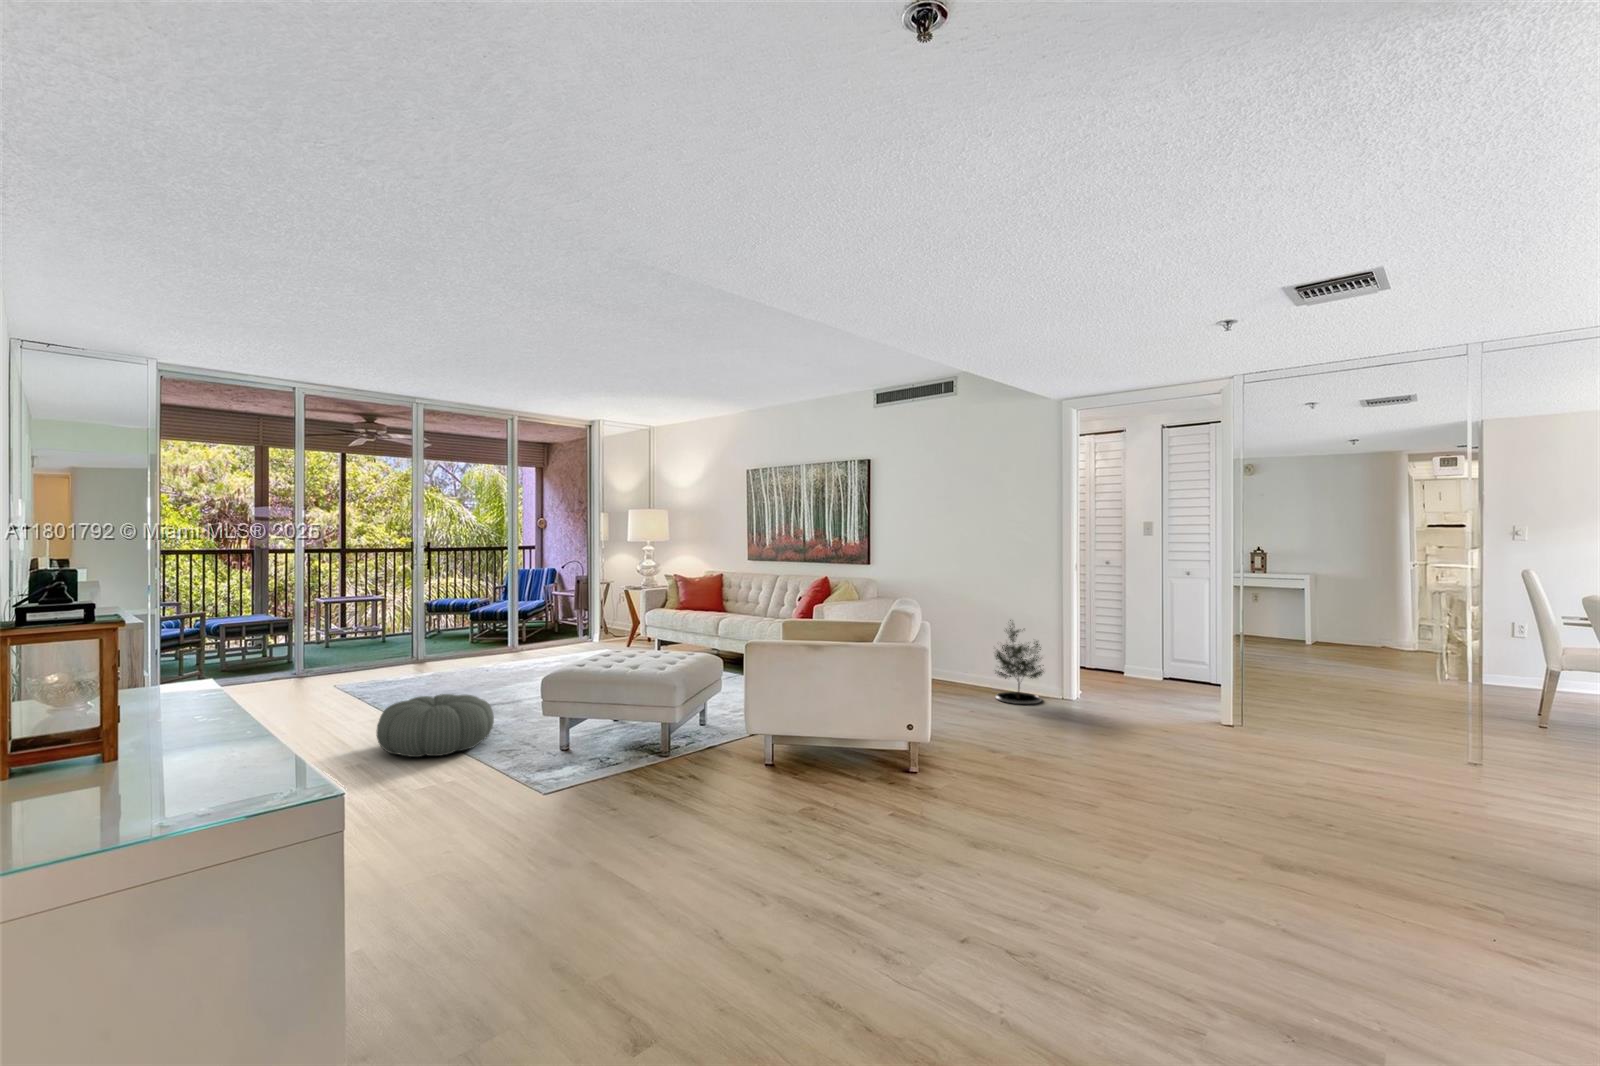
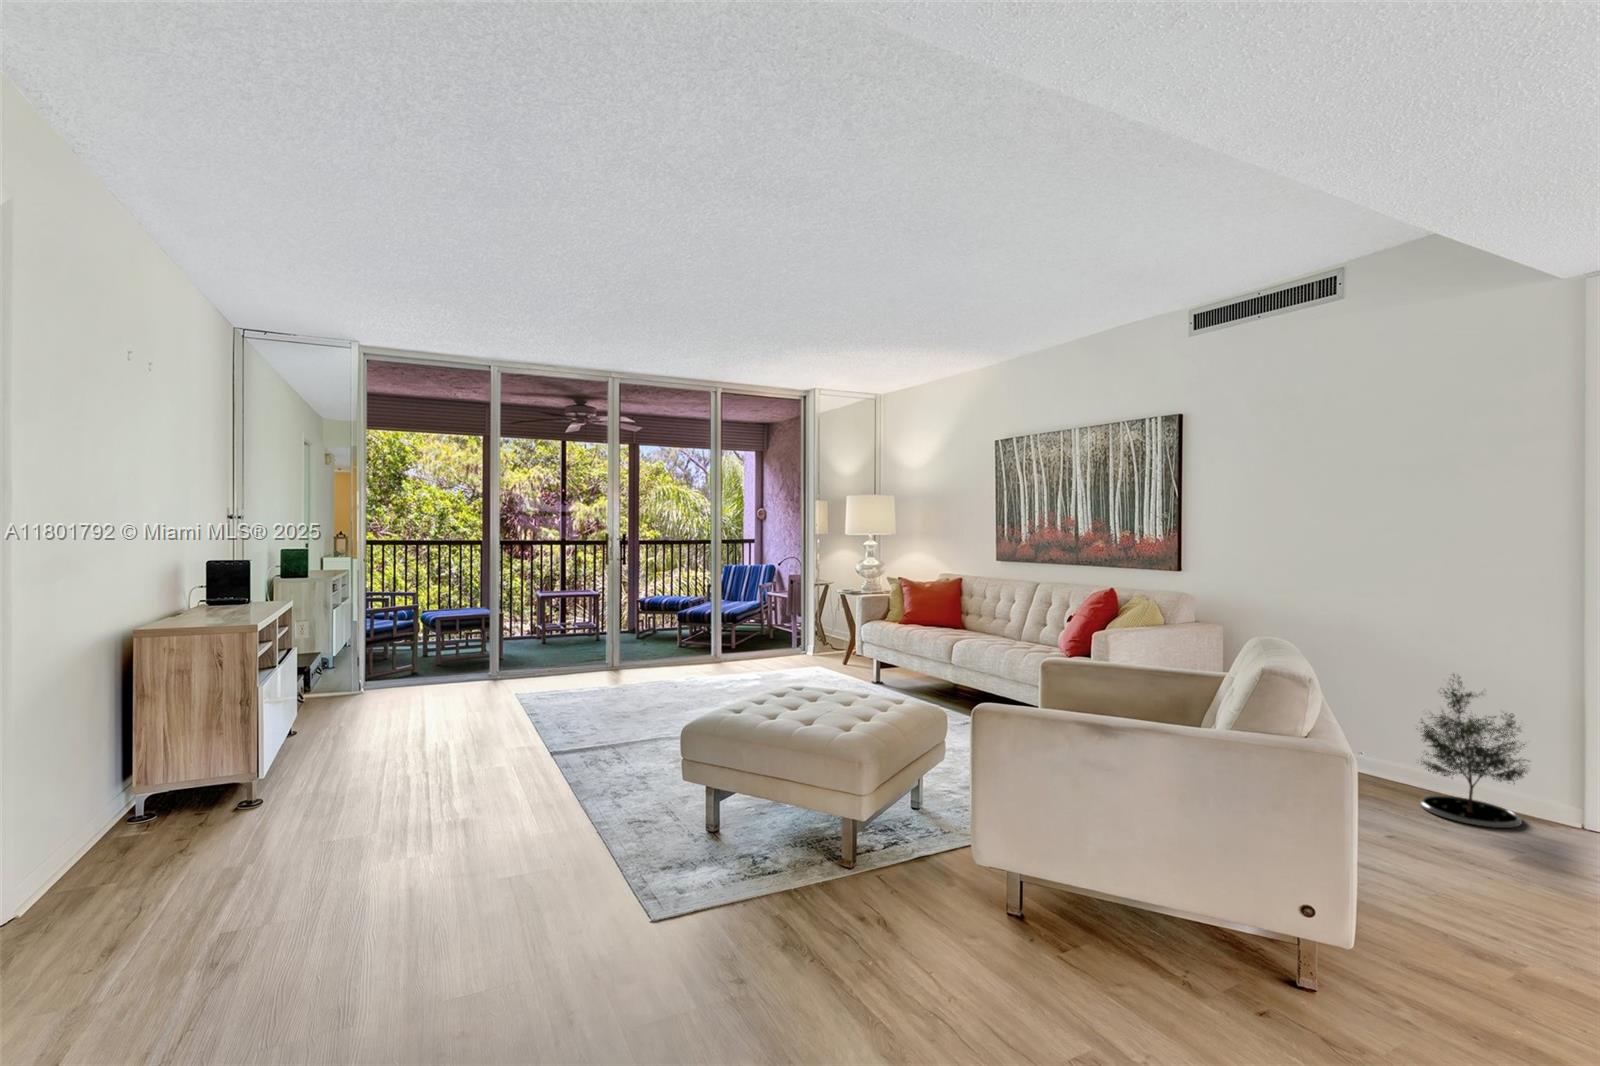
pouf: present [377,694,494,757] -> none [488,733,633,822]

